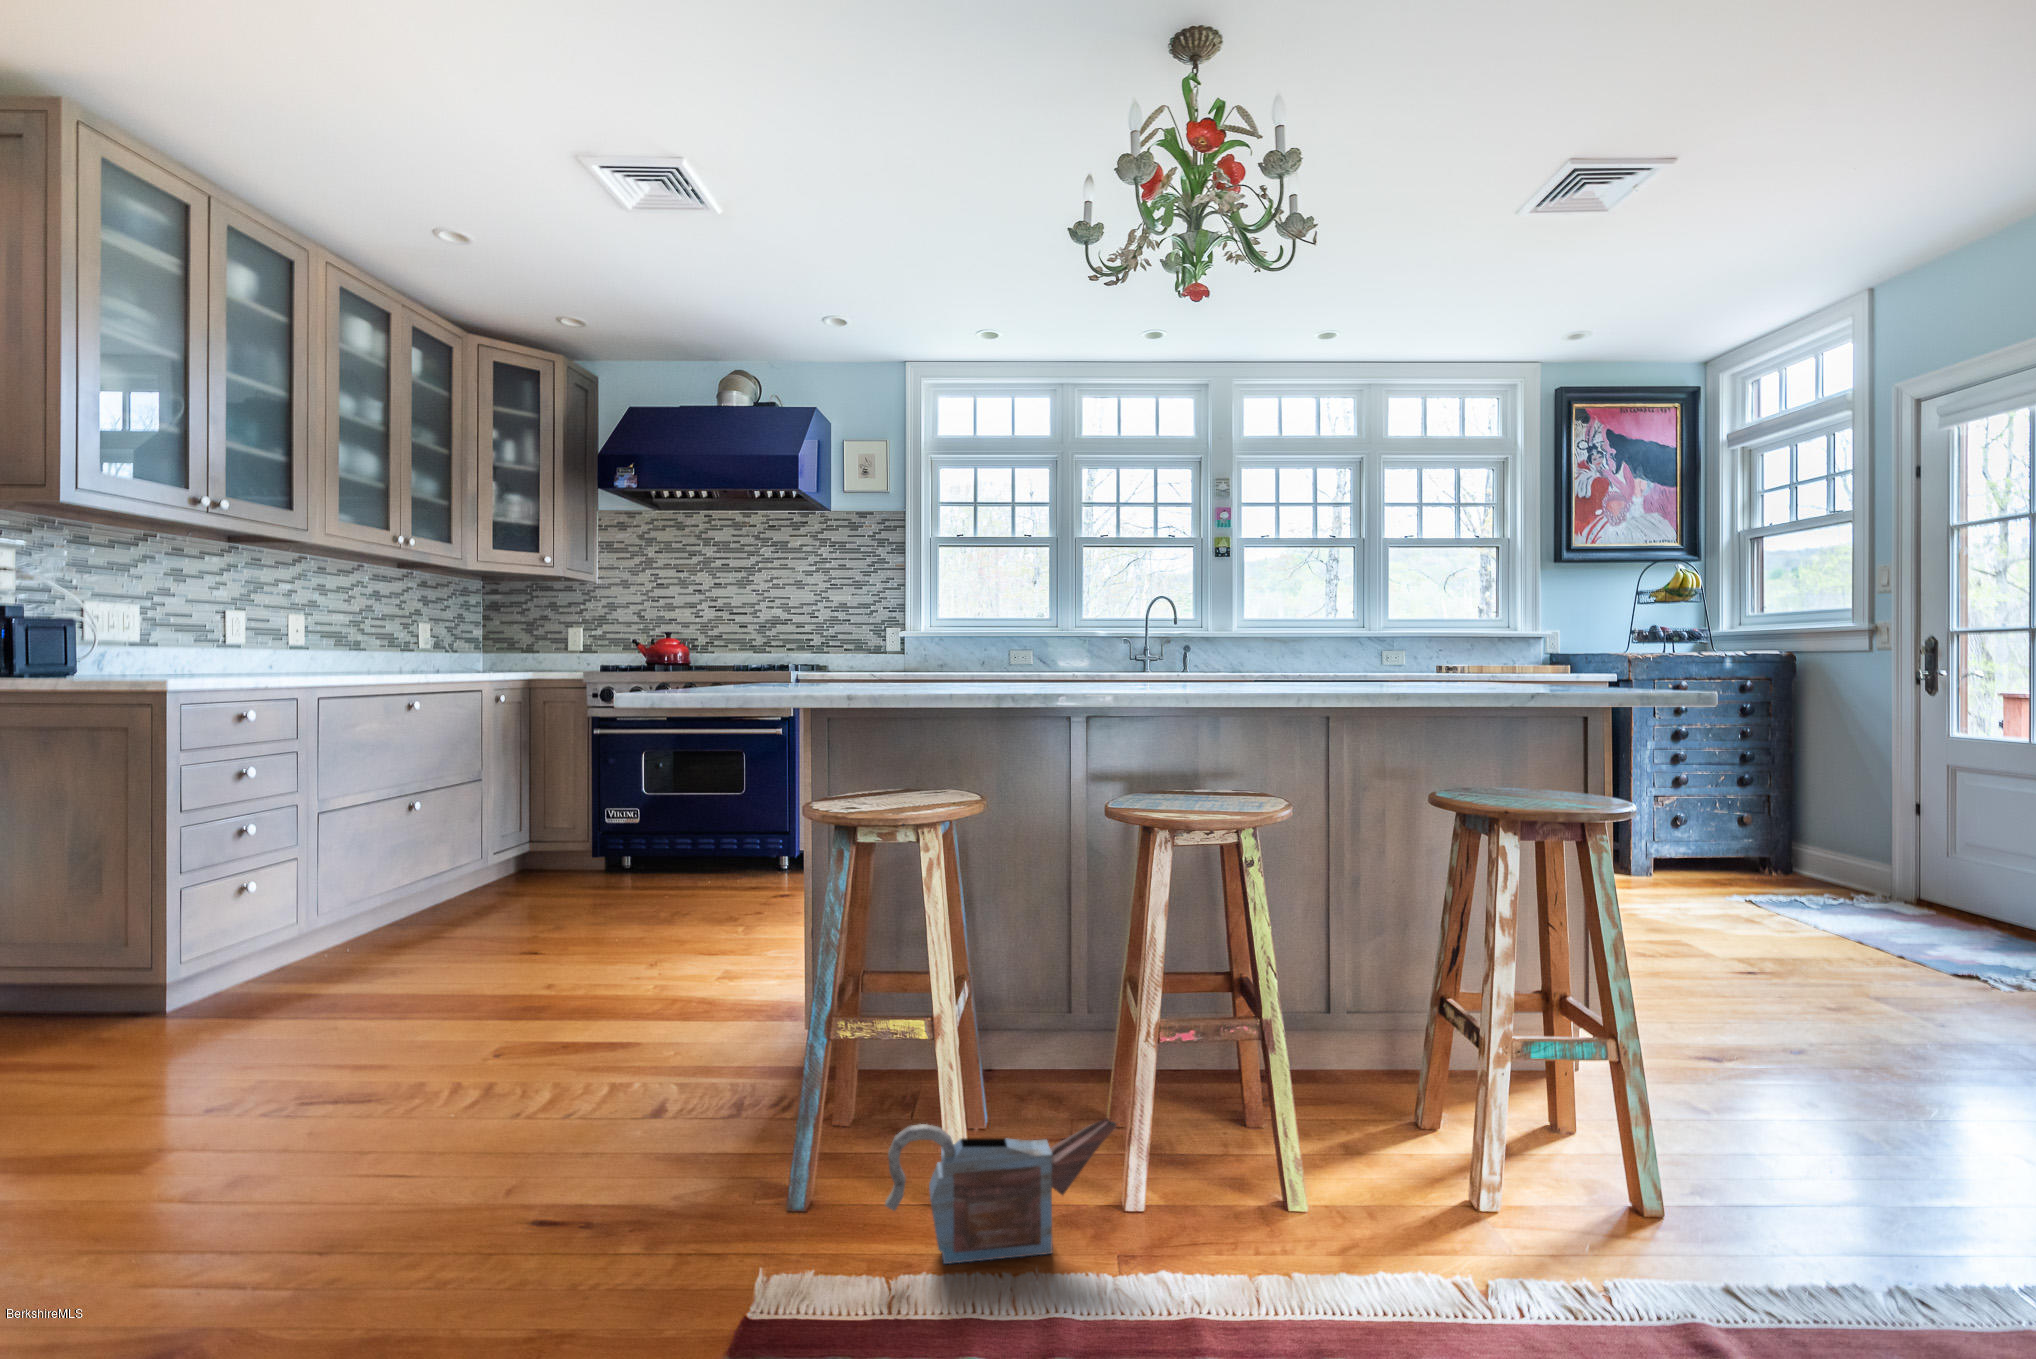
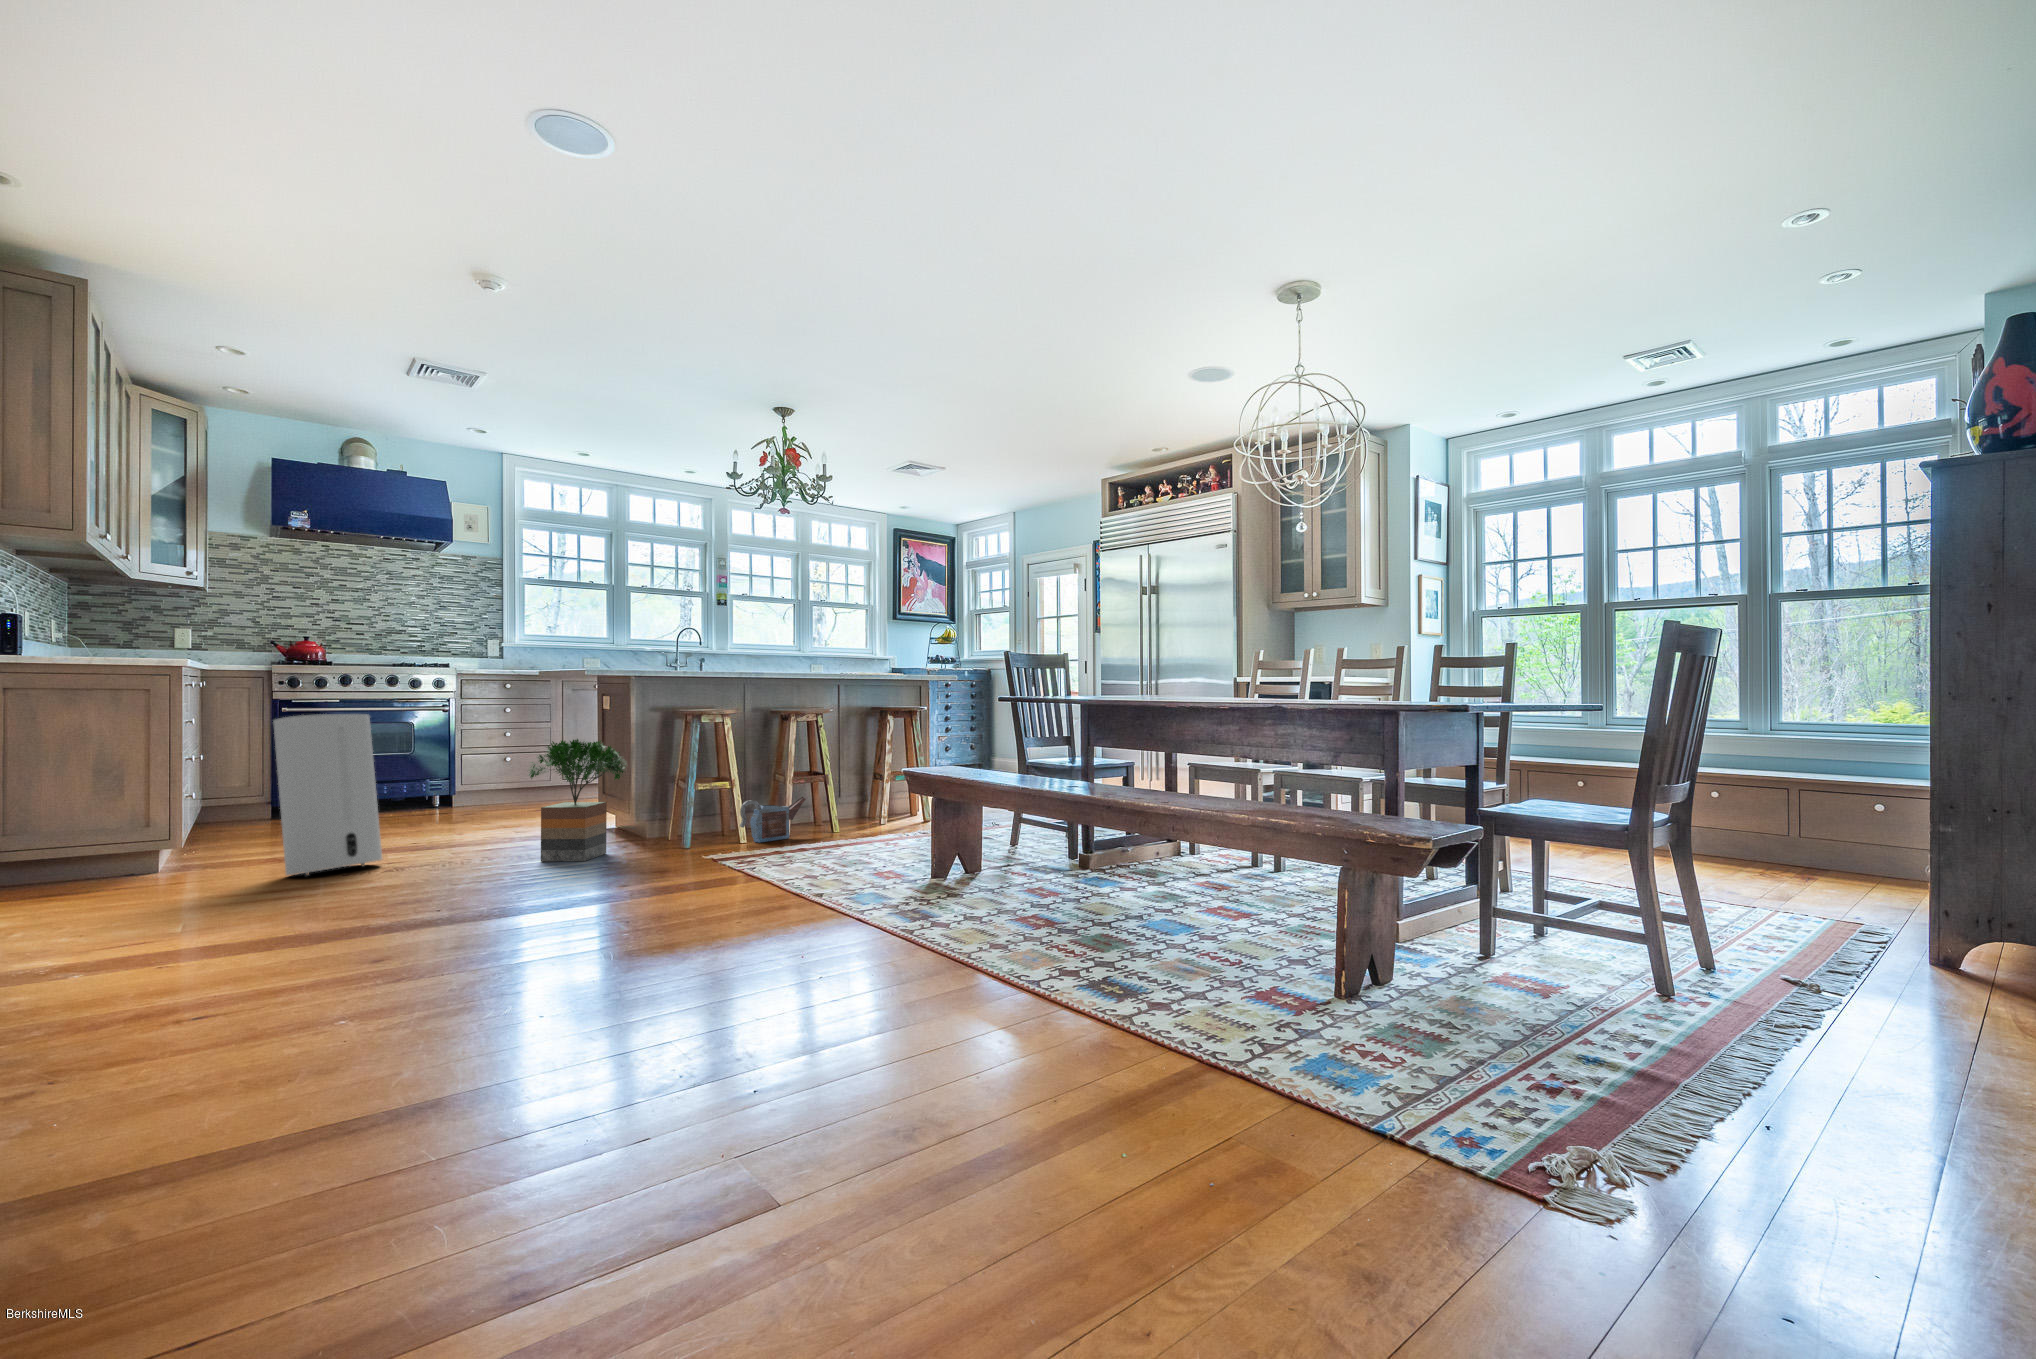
air purifier: none [93,801,308,1130] -> present [273,714,382,876]
potted tree: none [383,891,640,1248] -> present [529,739,626,861]

